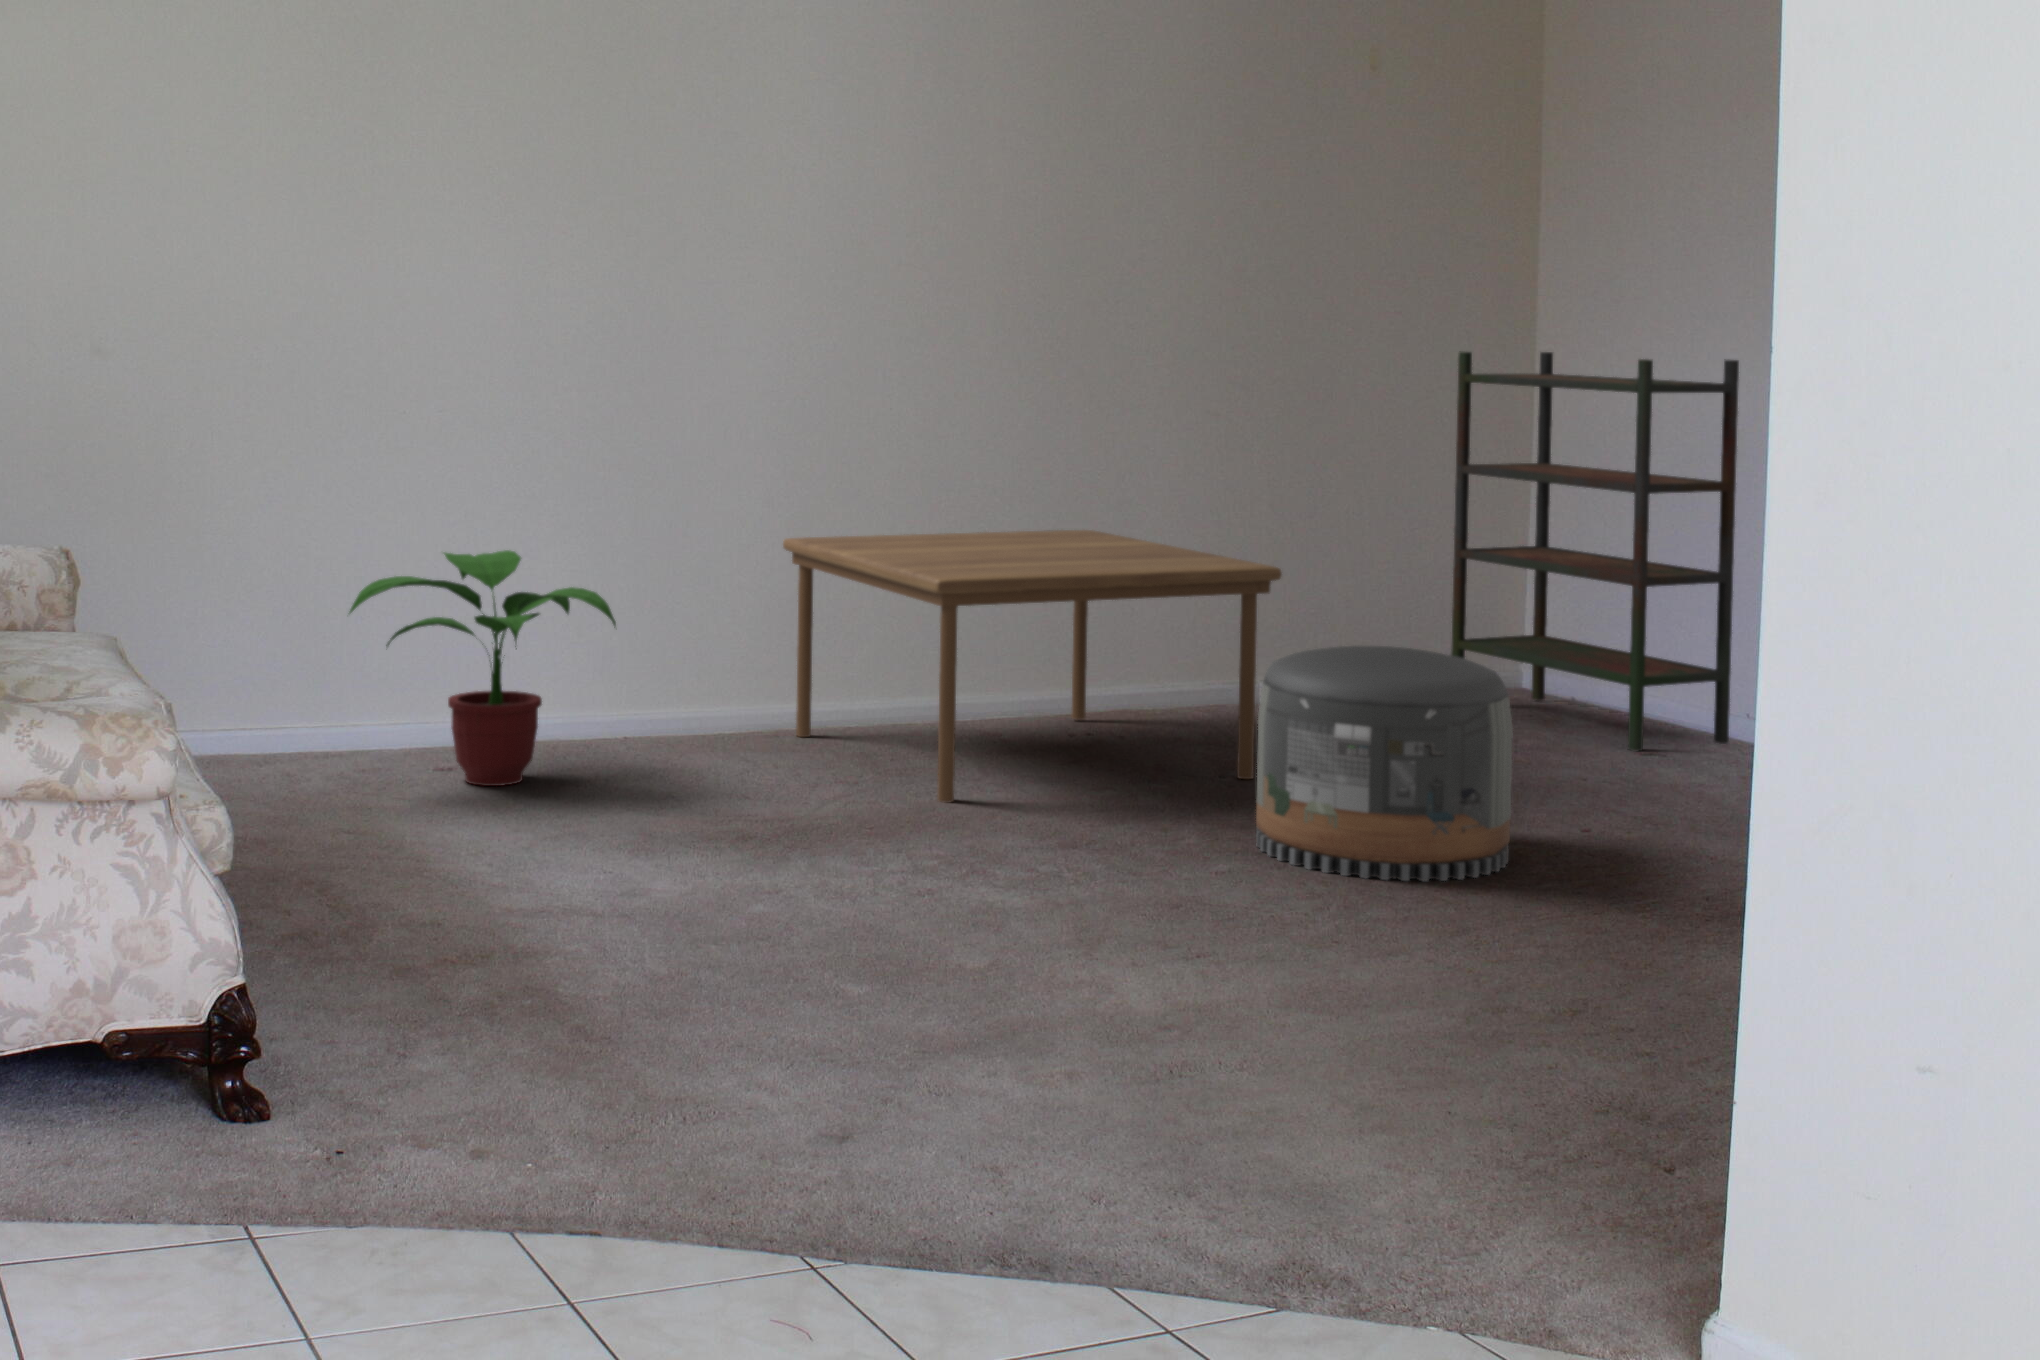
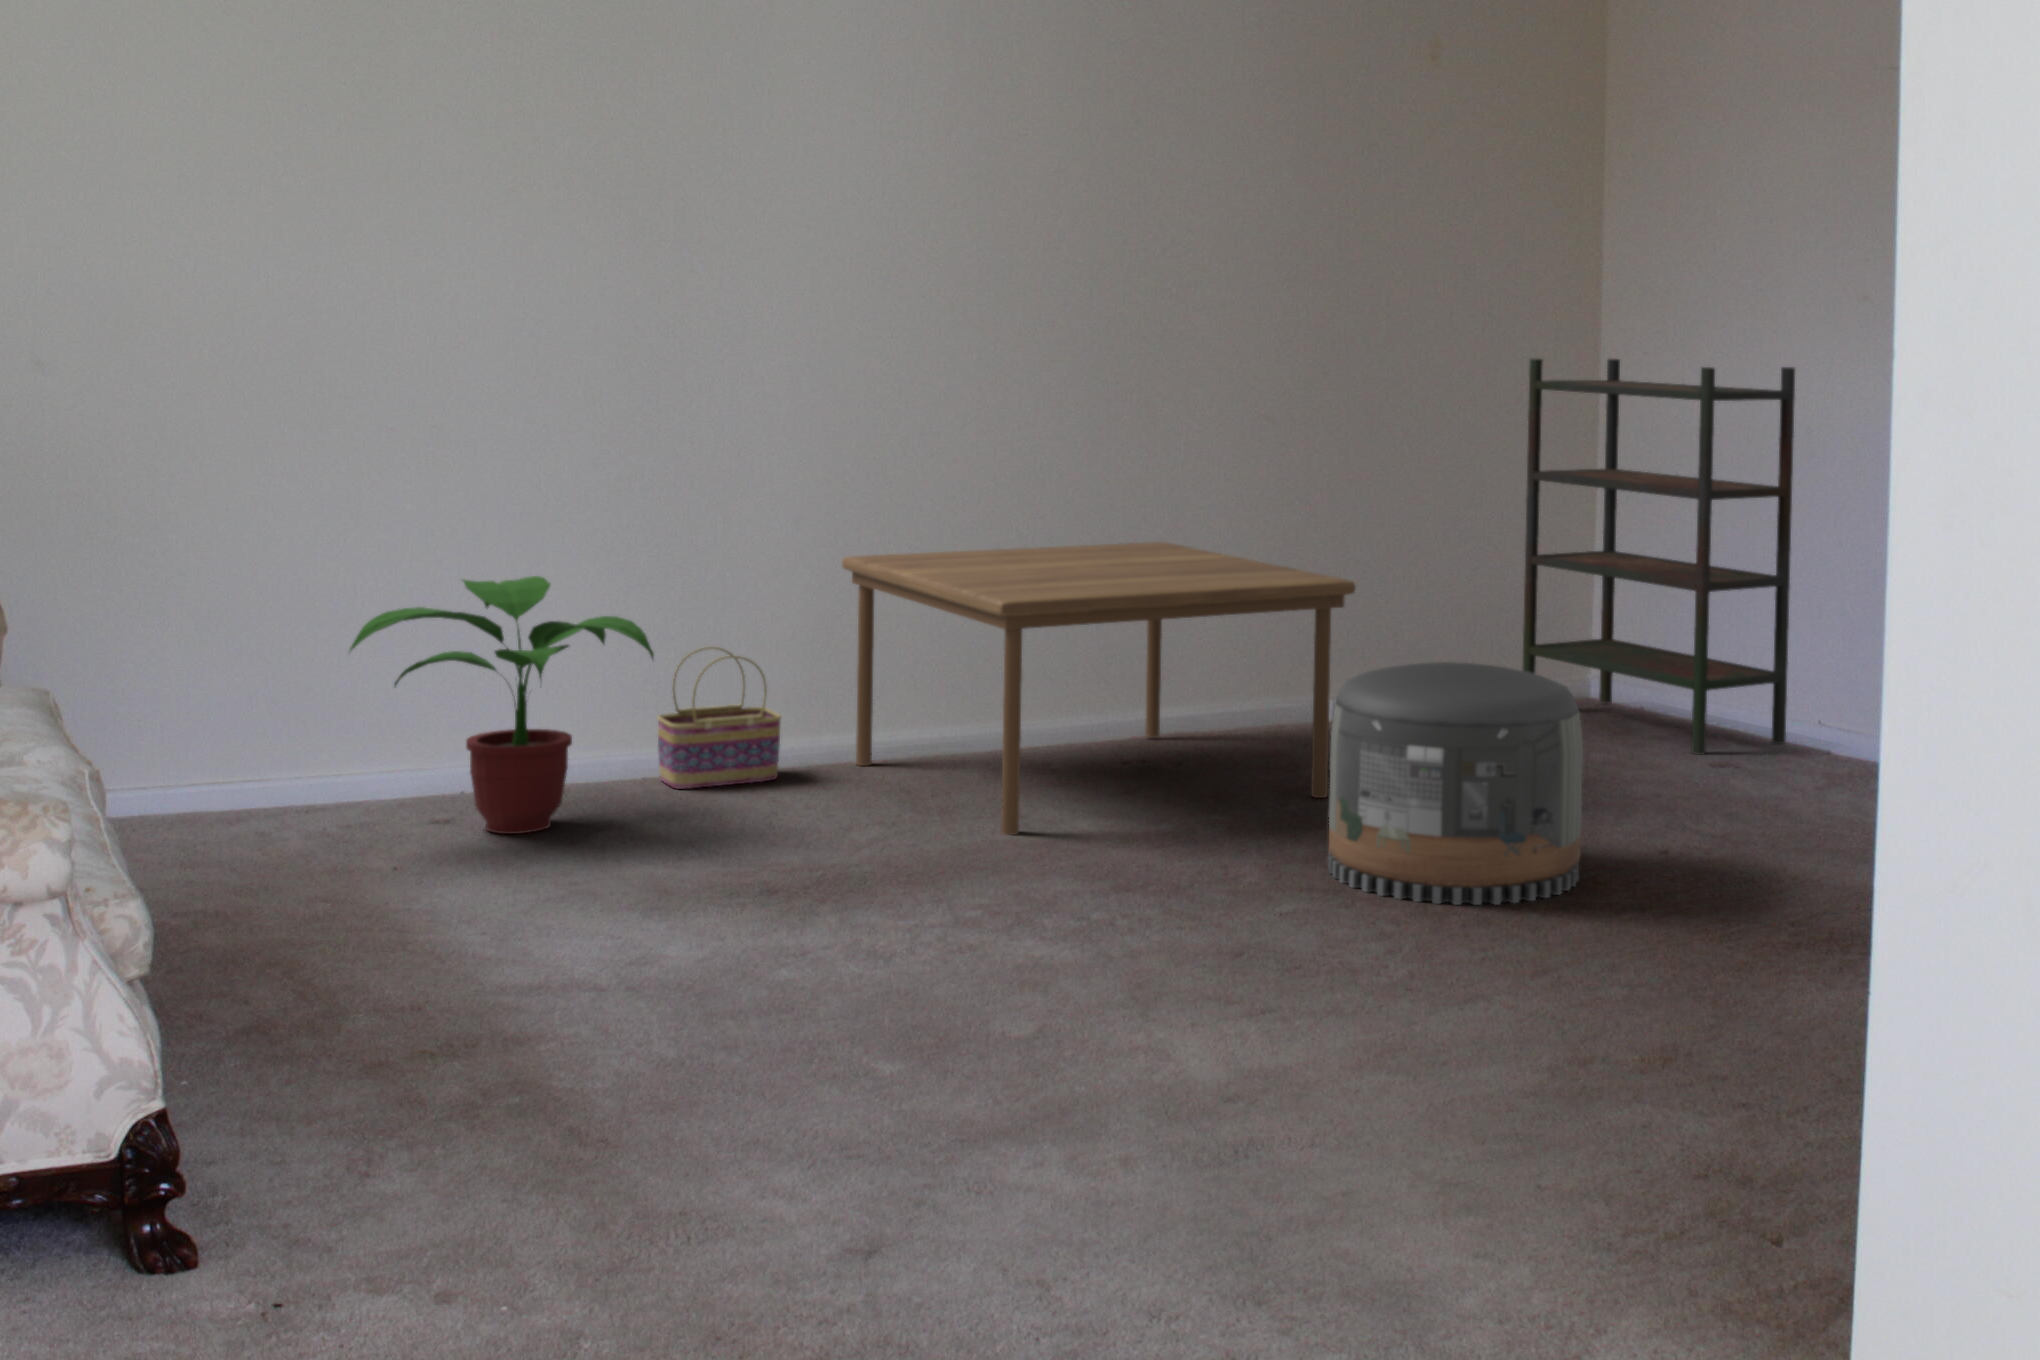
basket: none [614,620,728,752] -> present [657,647,781,789]

